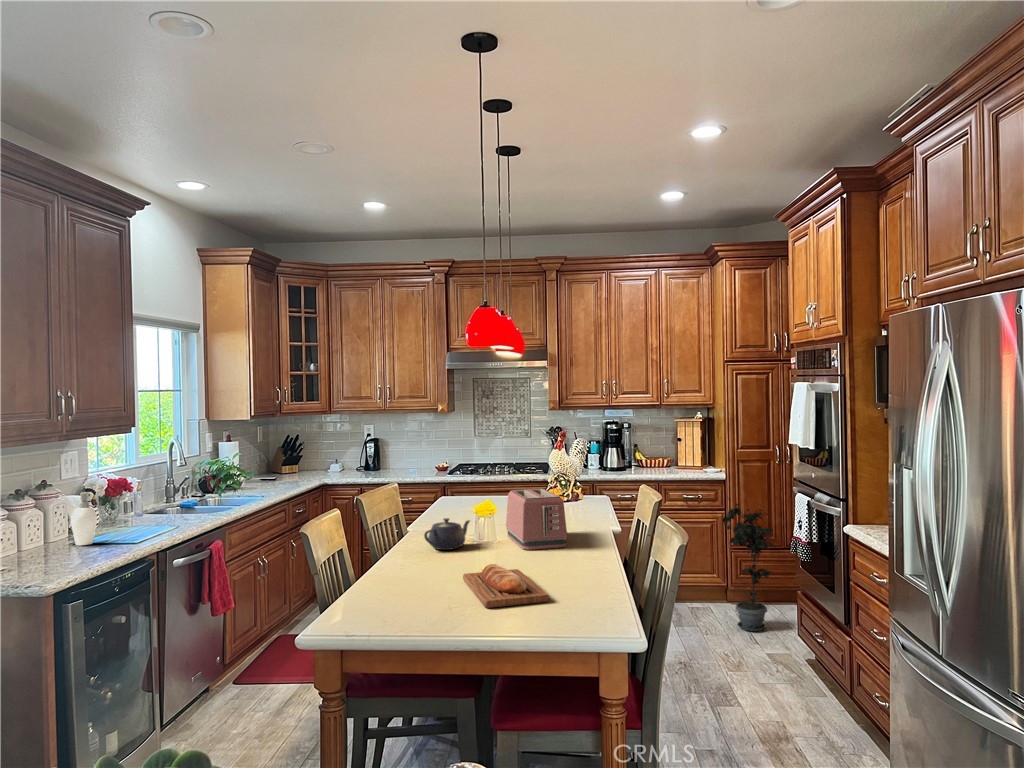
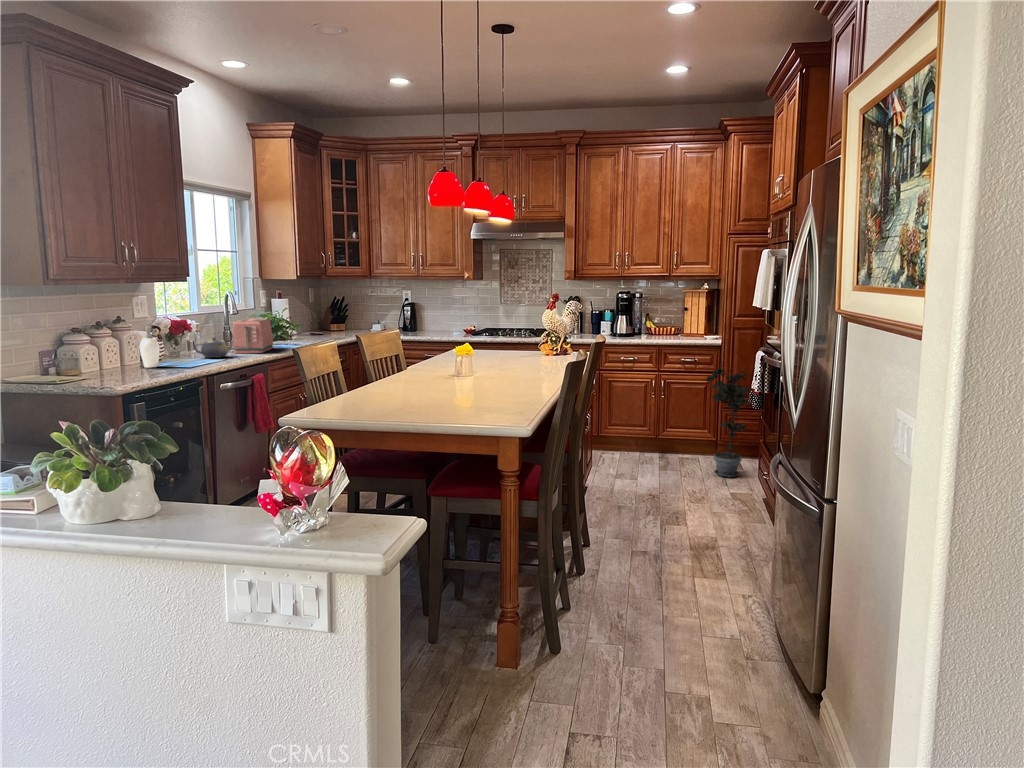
toaster: present [506,489,567,550] -> present [233,319,273,353]
teapot: present [424,518,470,550] -> present [194,337,235,358]
bread loaf: present [463,564,548,608] -> none [424,384,478,411]

